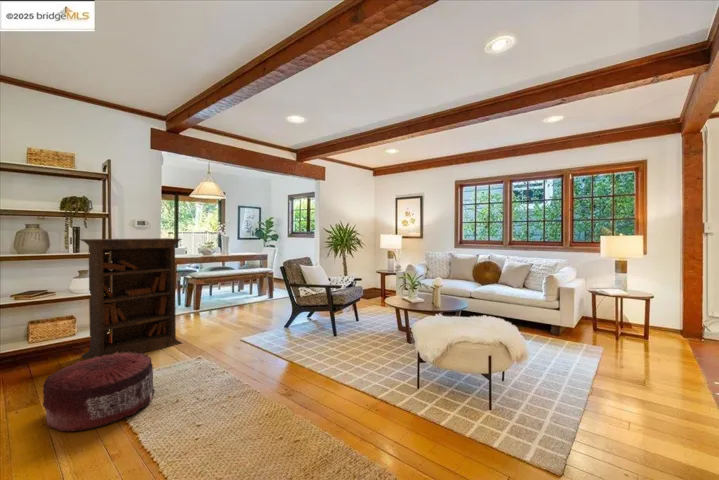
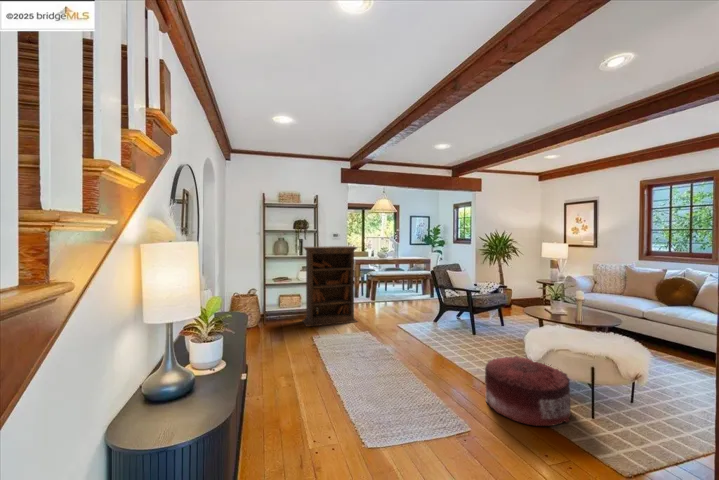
pouf: present [43,352,155,431] -> present [485,356,571,426]

